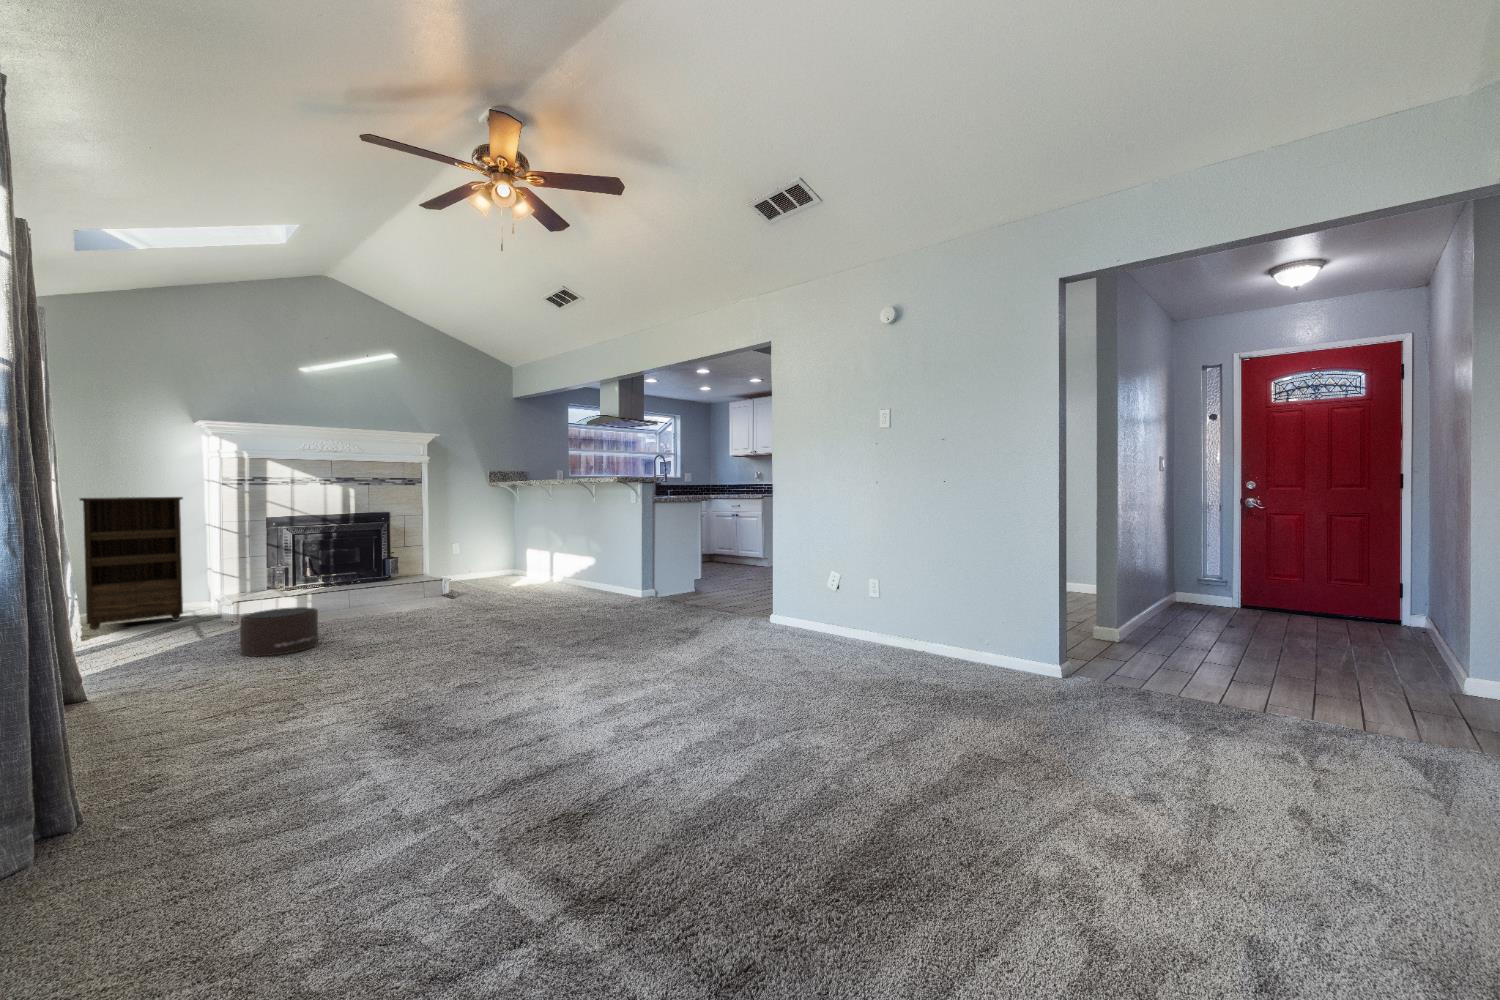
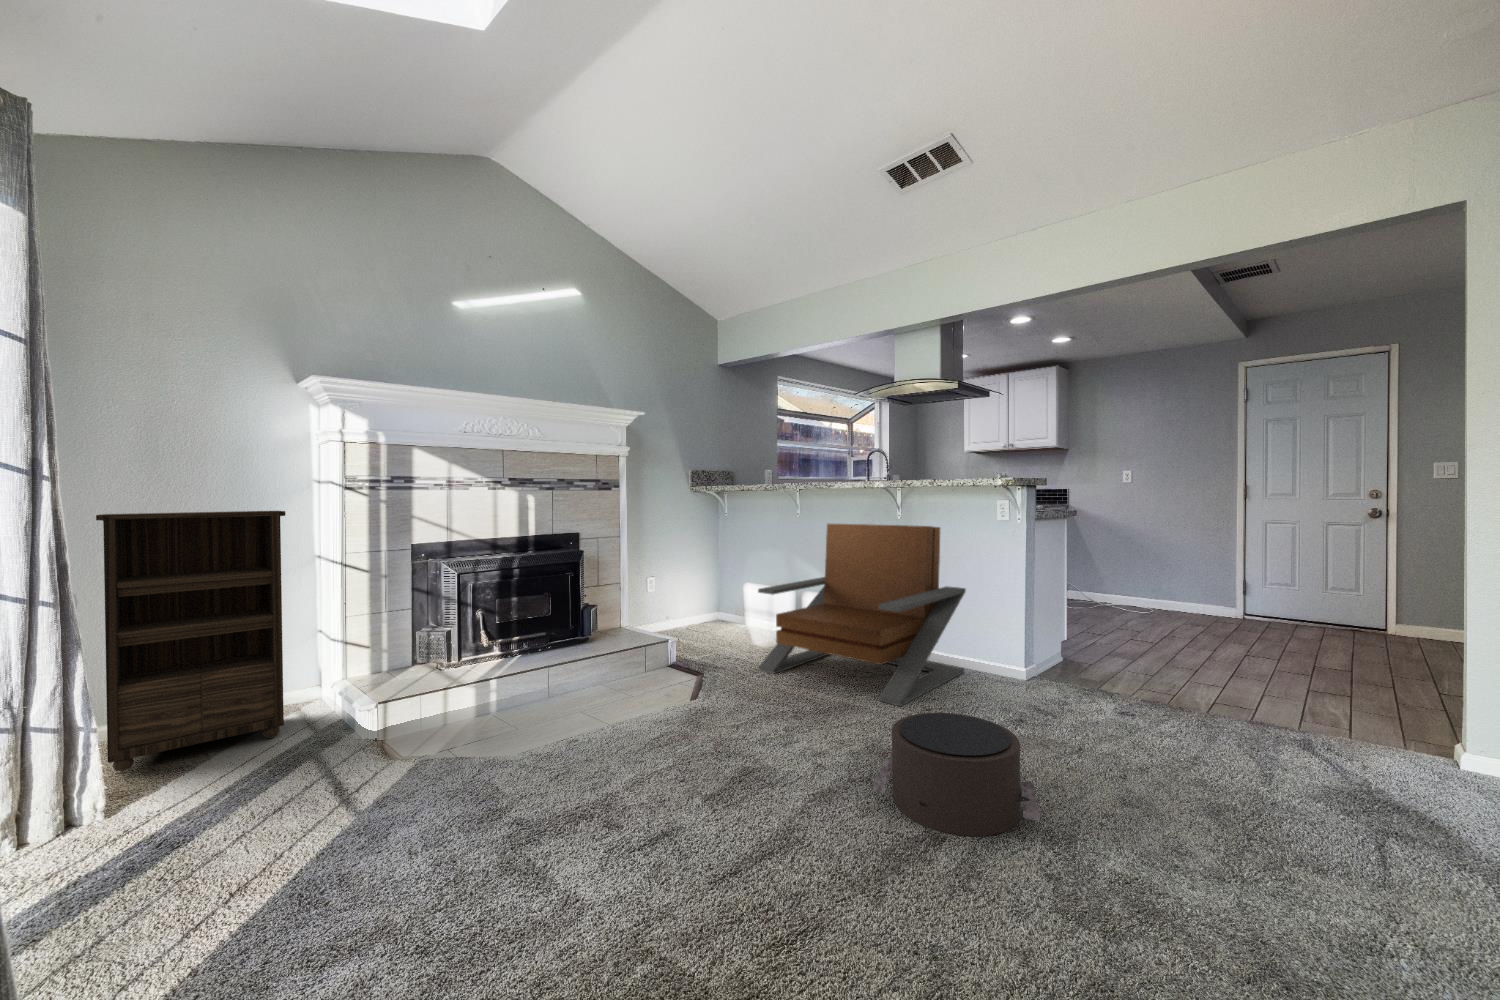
lounge chair: none [494,507,619,610] -> present [758,524,966,706]
pouf: present [230,607,318,656] -> present [873,713,1041,836]

